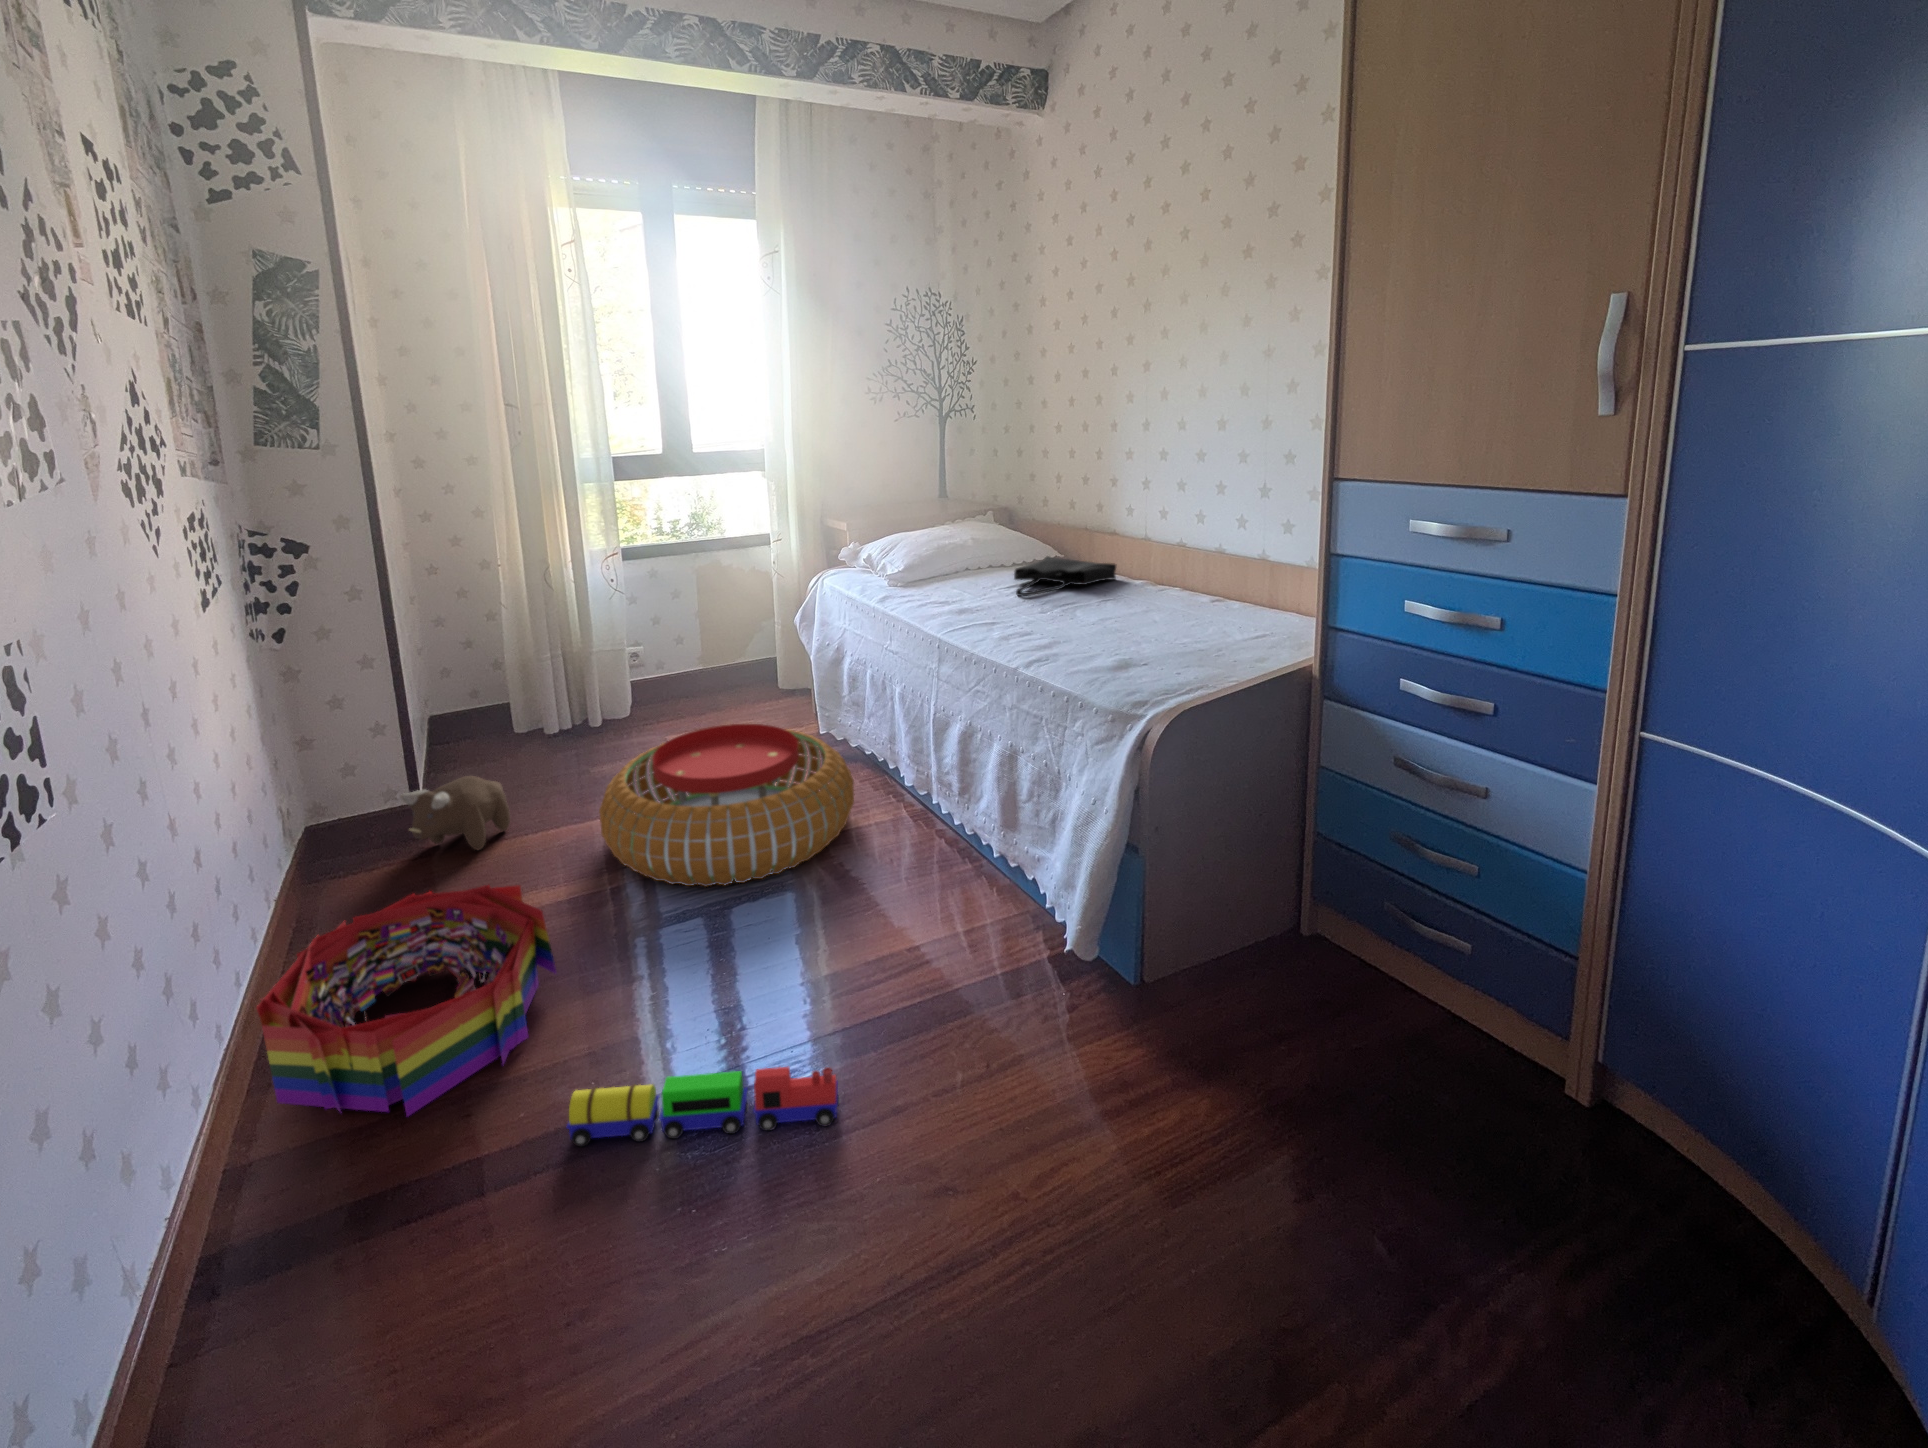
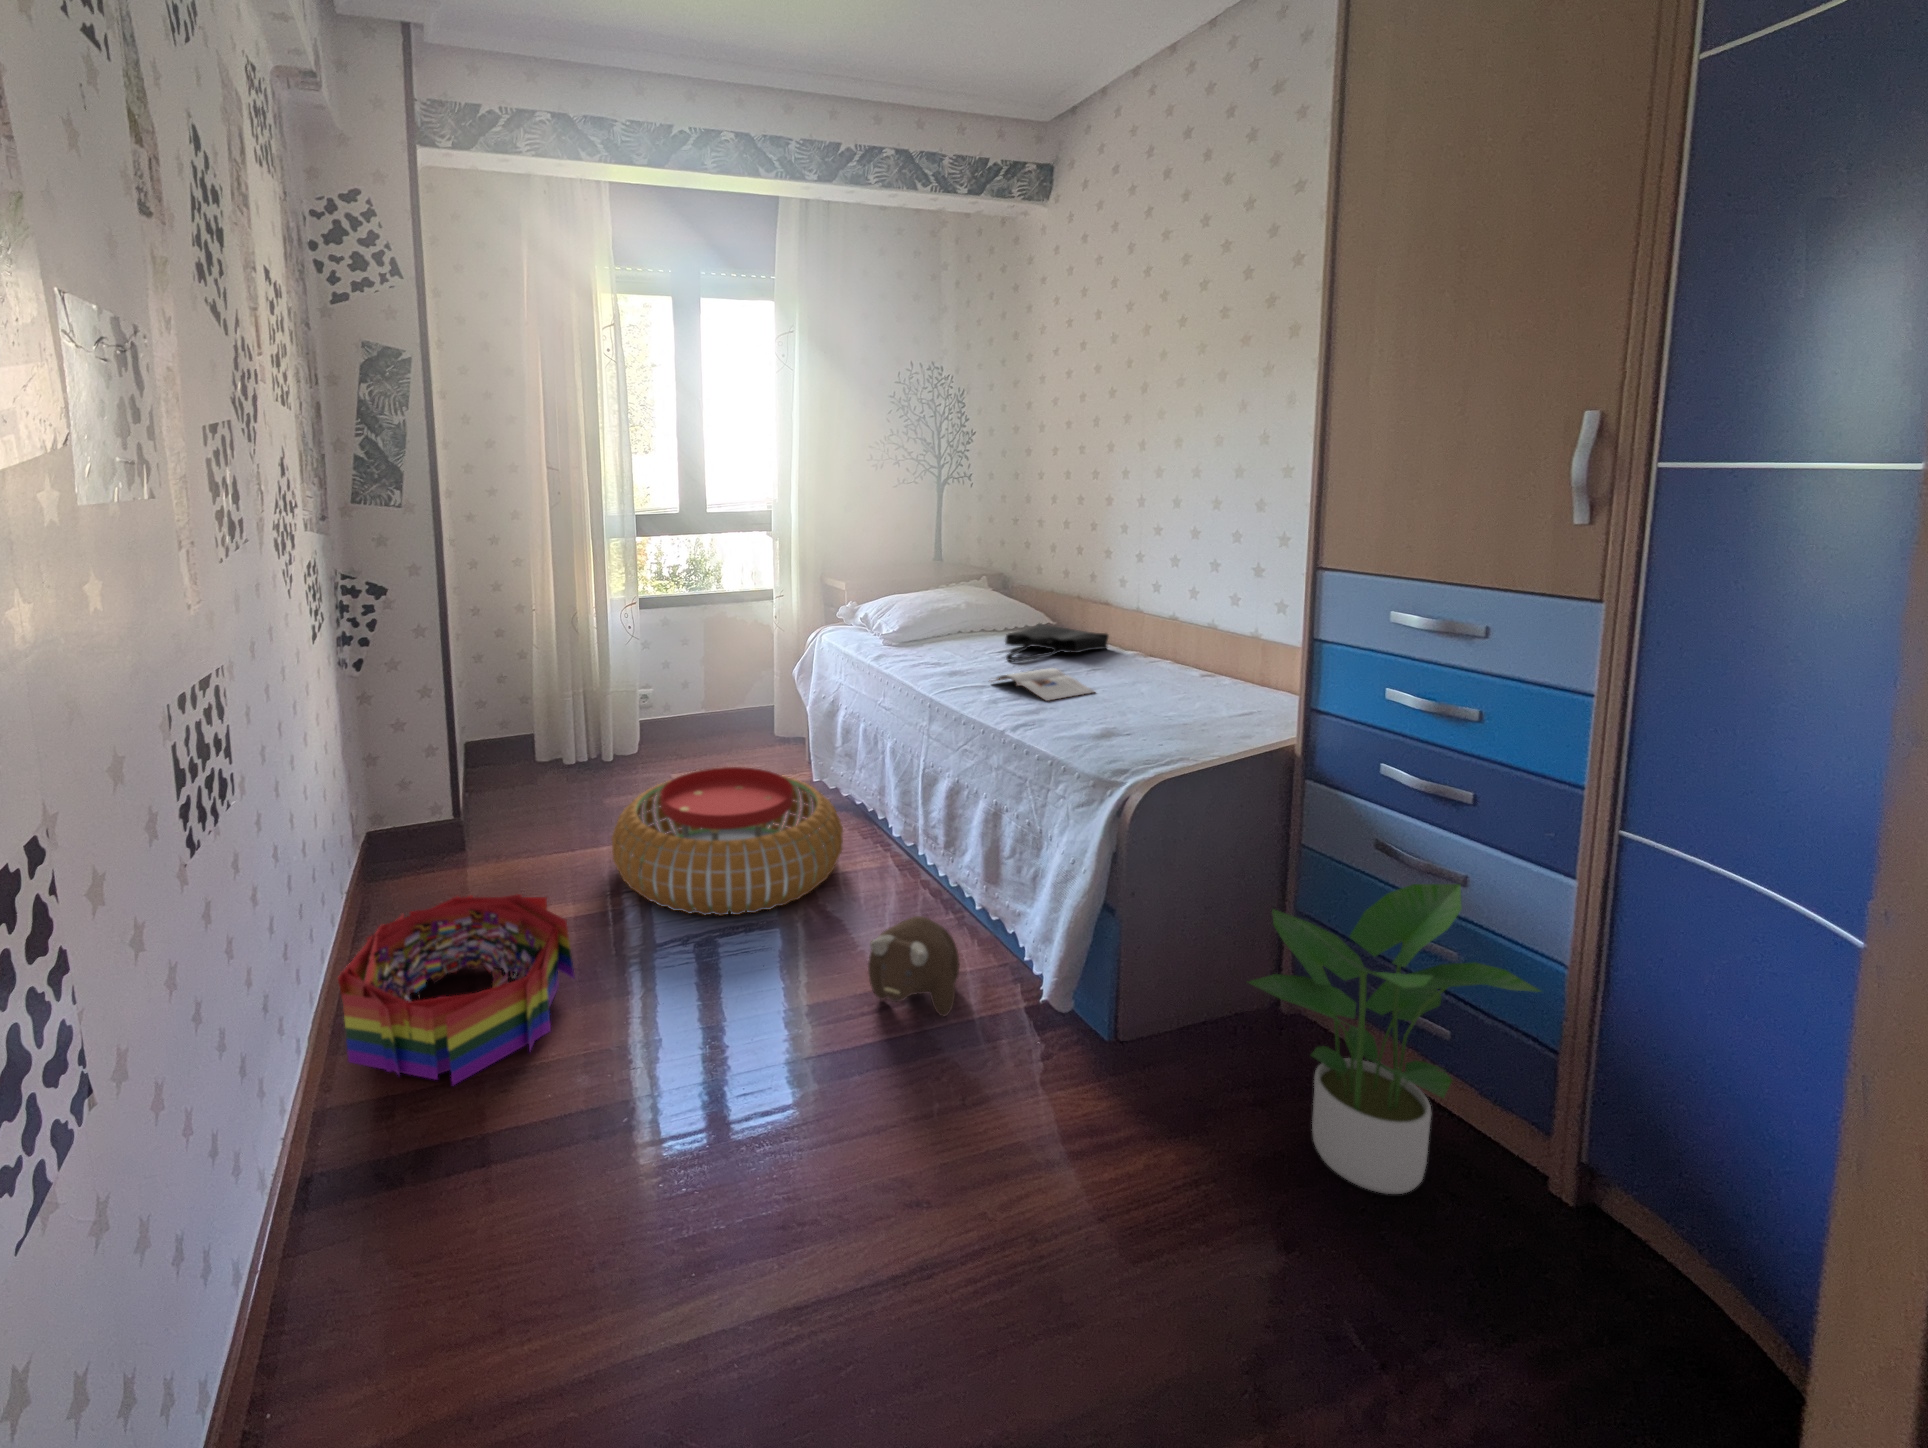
magazine: none [1000,601,1108,635] -> present [996,668,1095,701]
plush toy: present [400,776,510,850] -> present [868,916,959,1016]
potted plant: none [1276,796,1565,1112] -> present [1249,884,1540,1194]
toy train: present [567,1067,840,1147] -> none [585,1075,823,1137]

